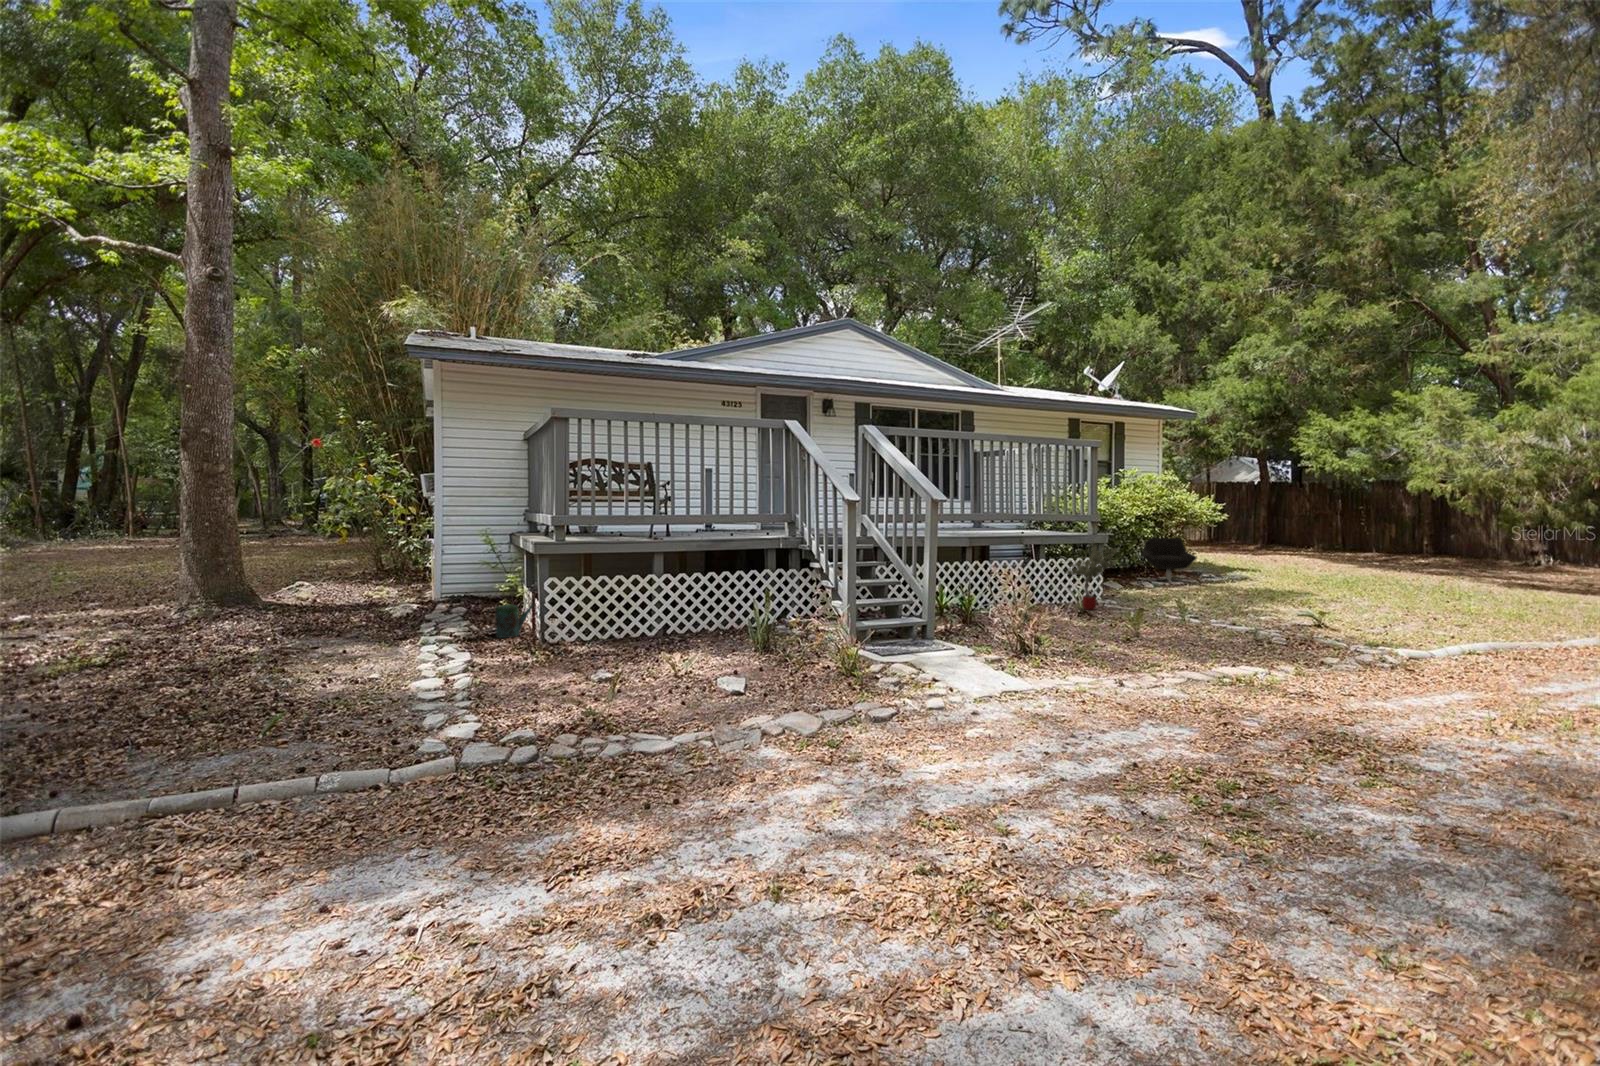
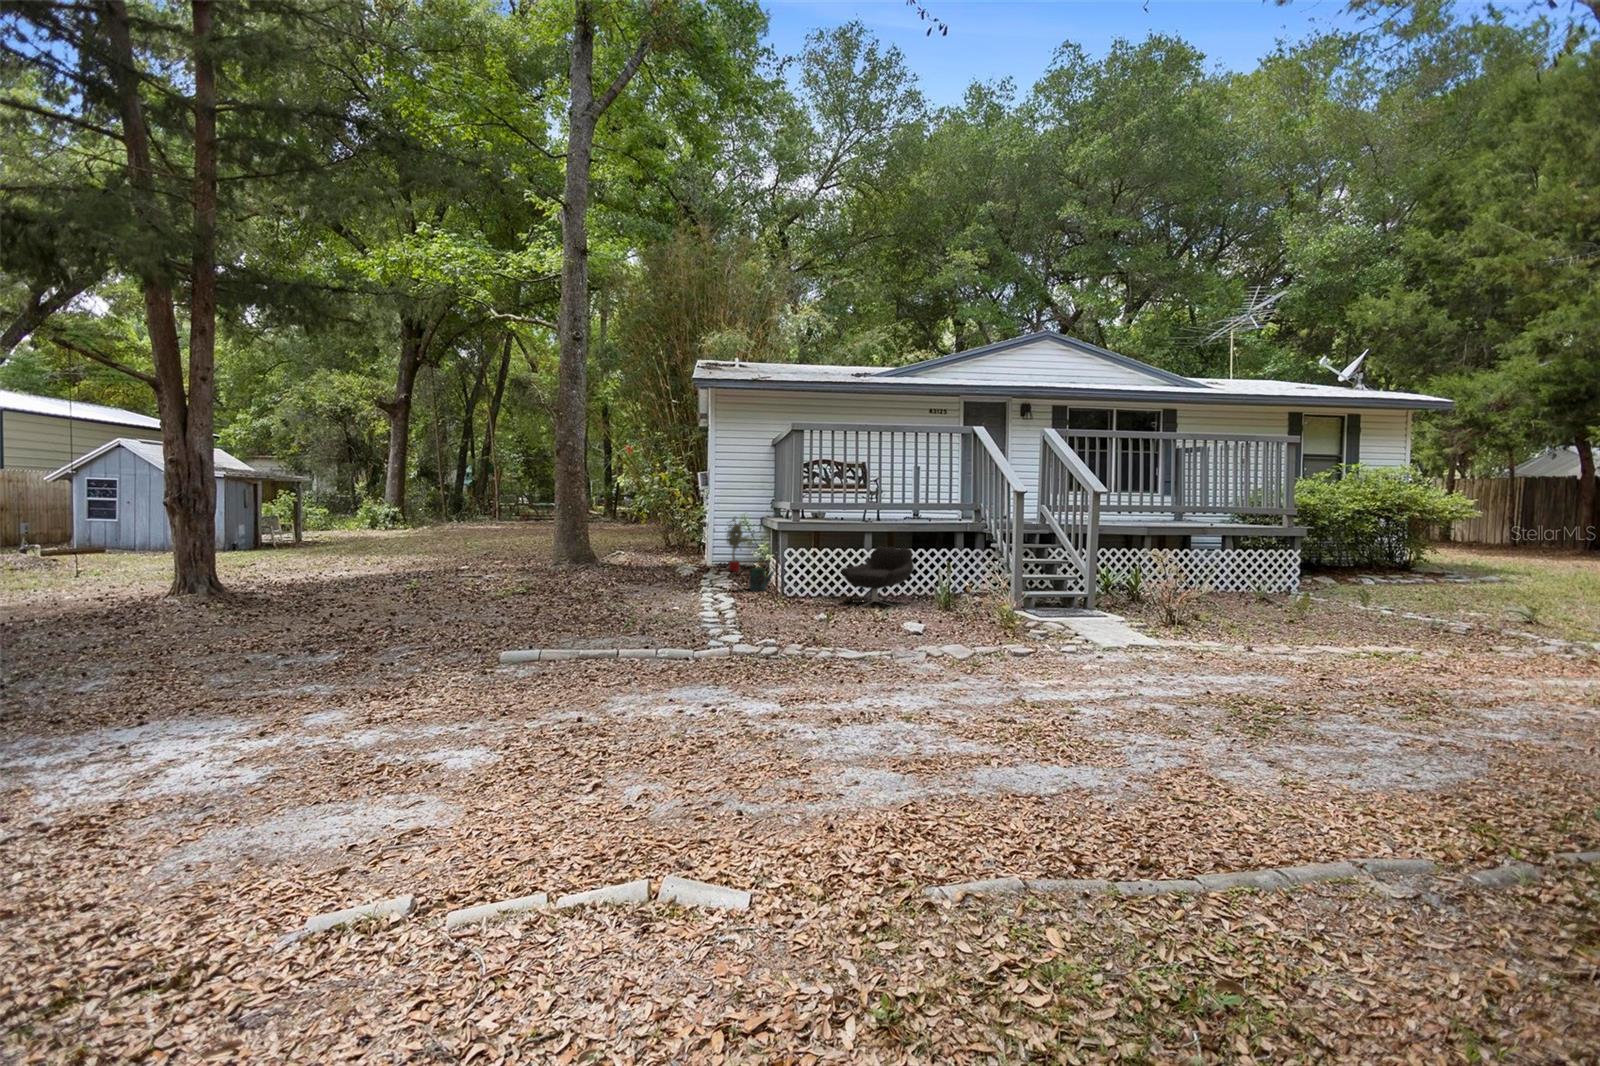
lounge chair: present [1142,538,1197,583] -> present [841,547,914,606]
potted tree: present [1066,540,1116,610] -> present [725,518,752,572]

